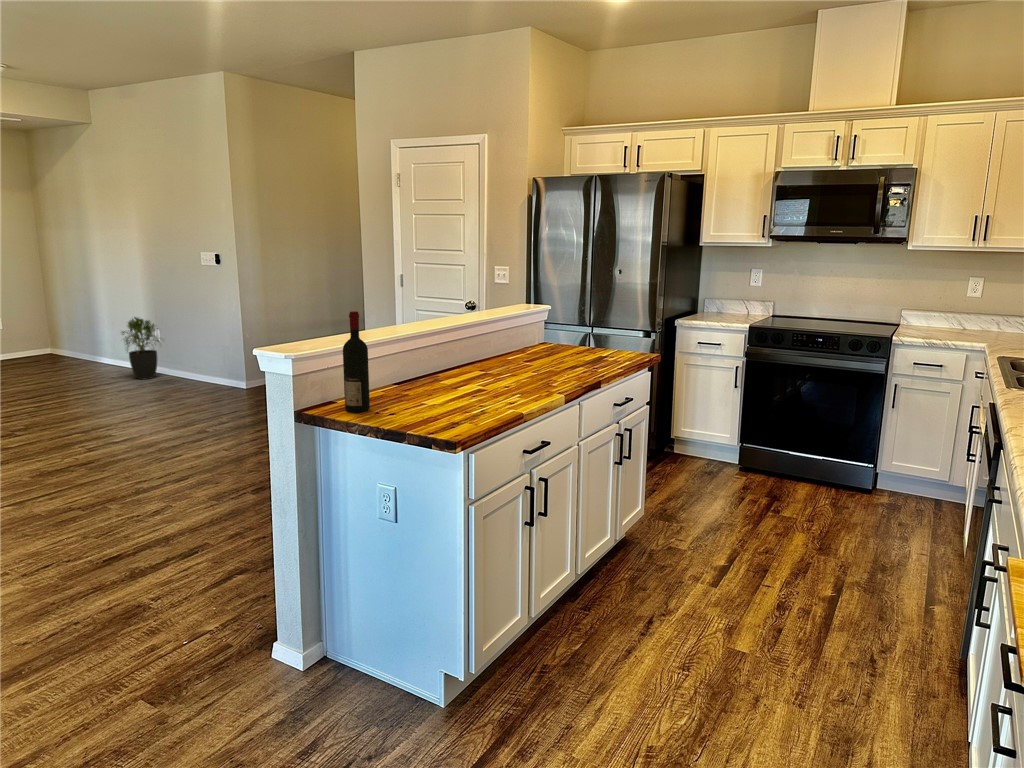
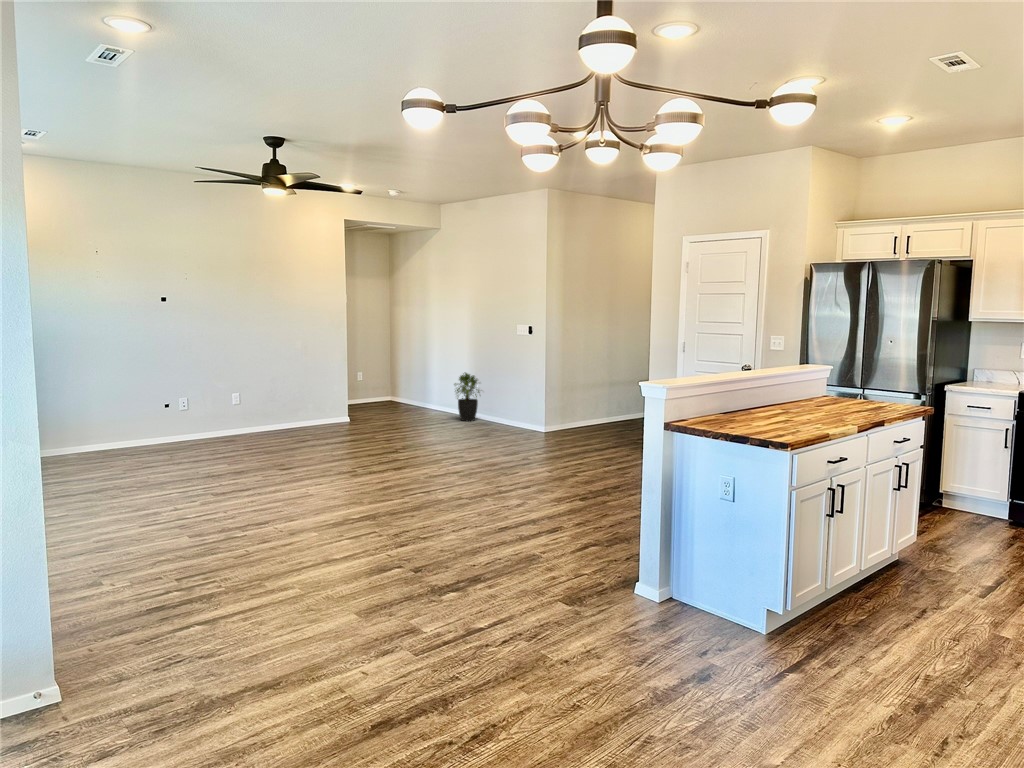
wine bottle: present [343,311,370,412] -> none [703,360,721,425]

